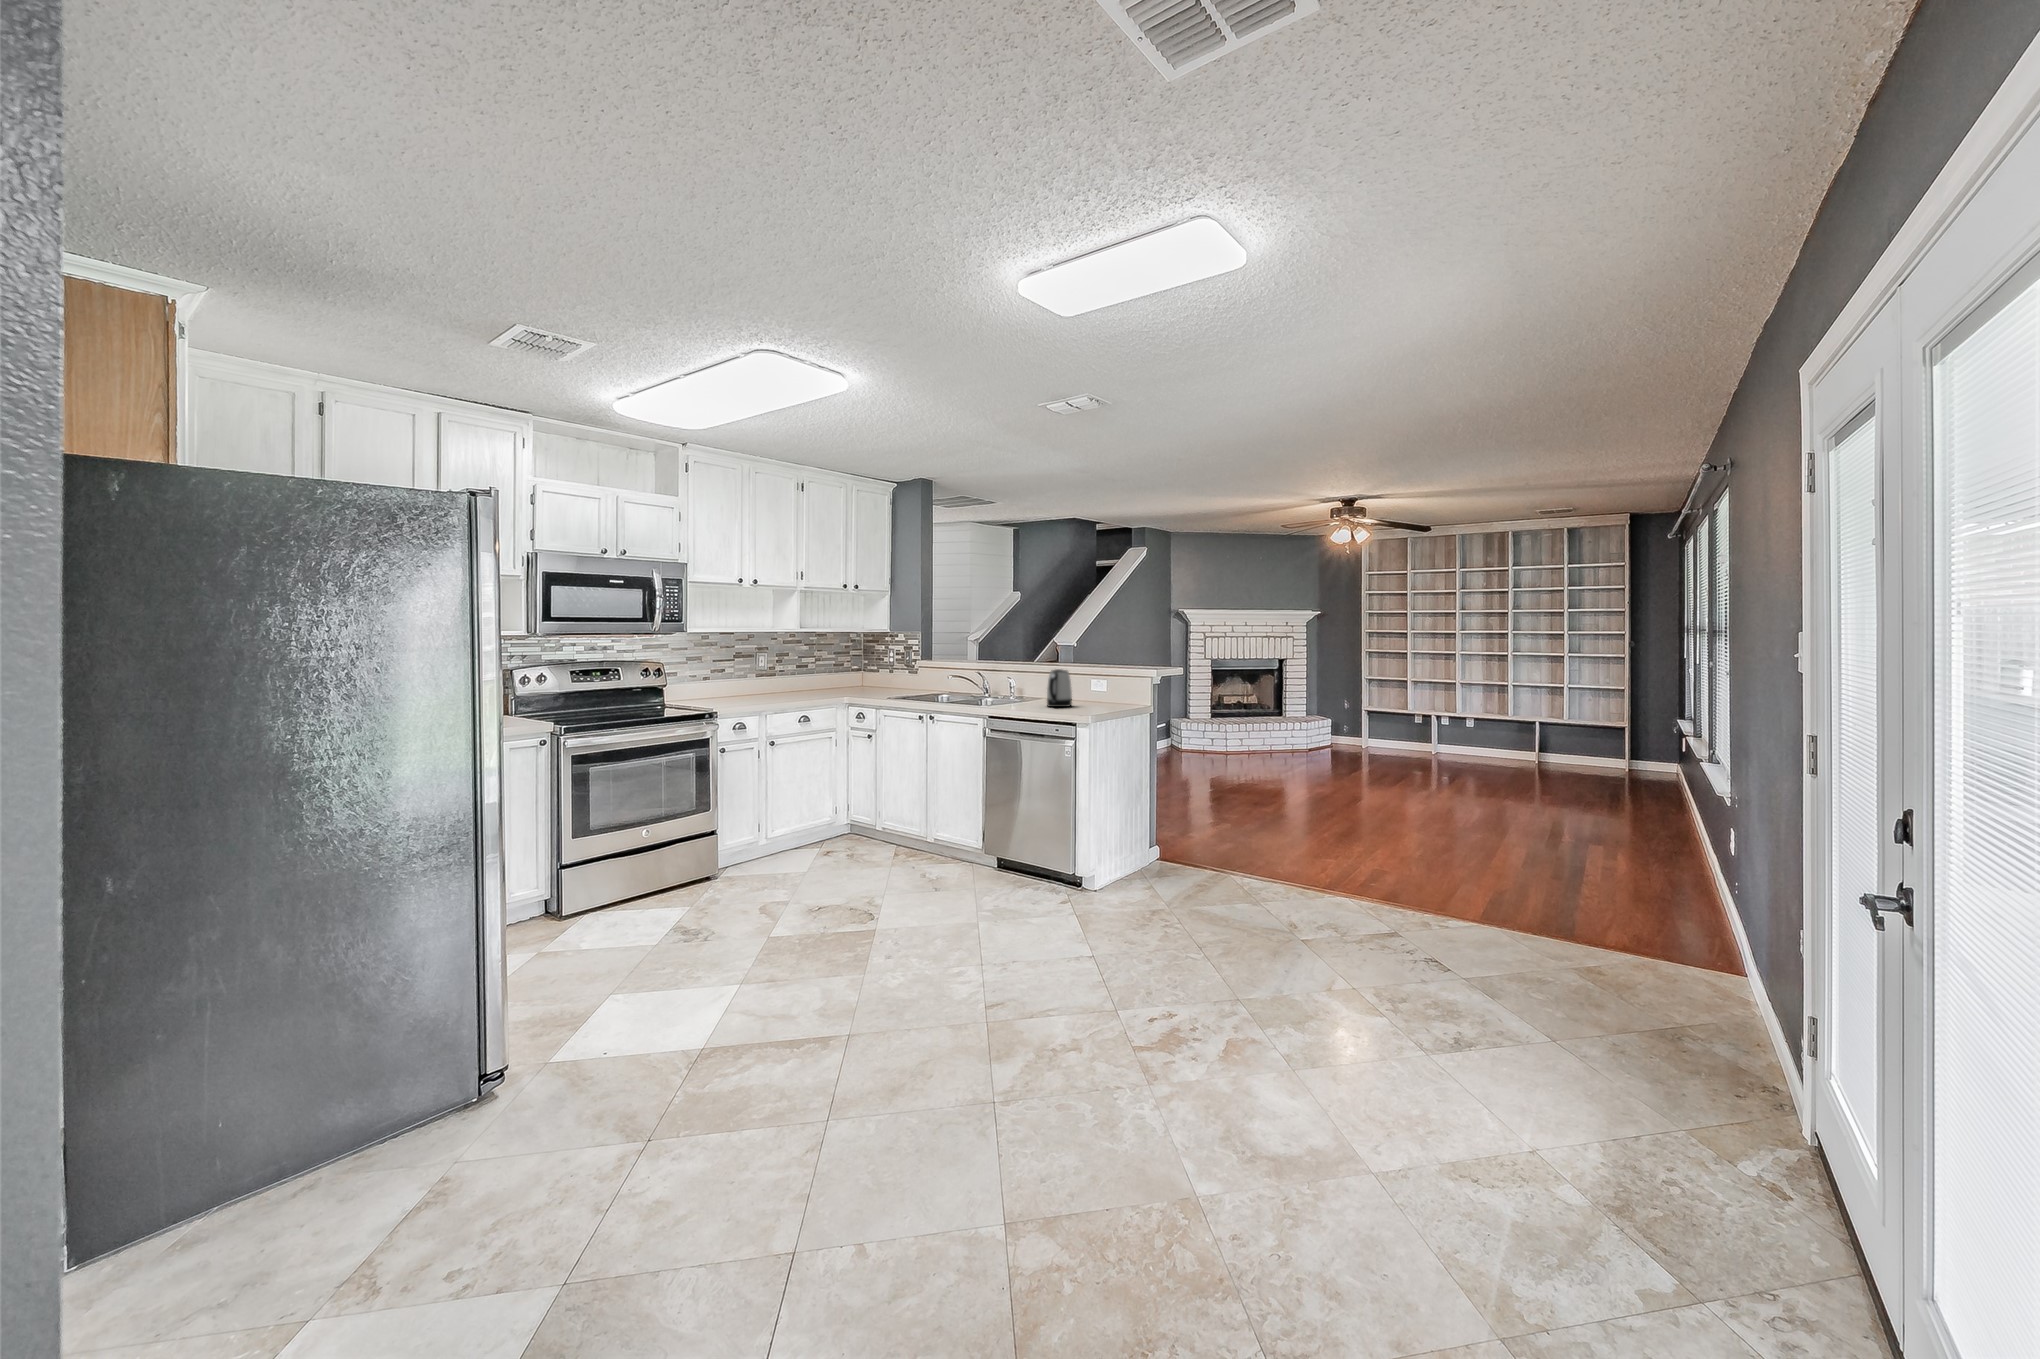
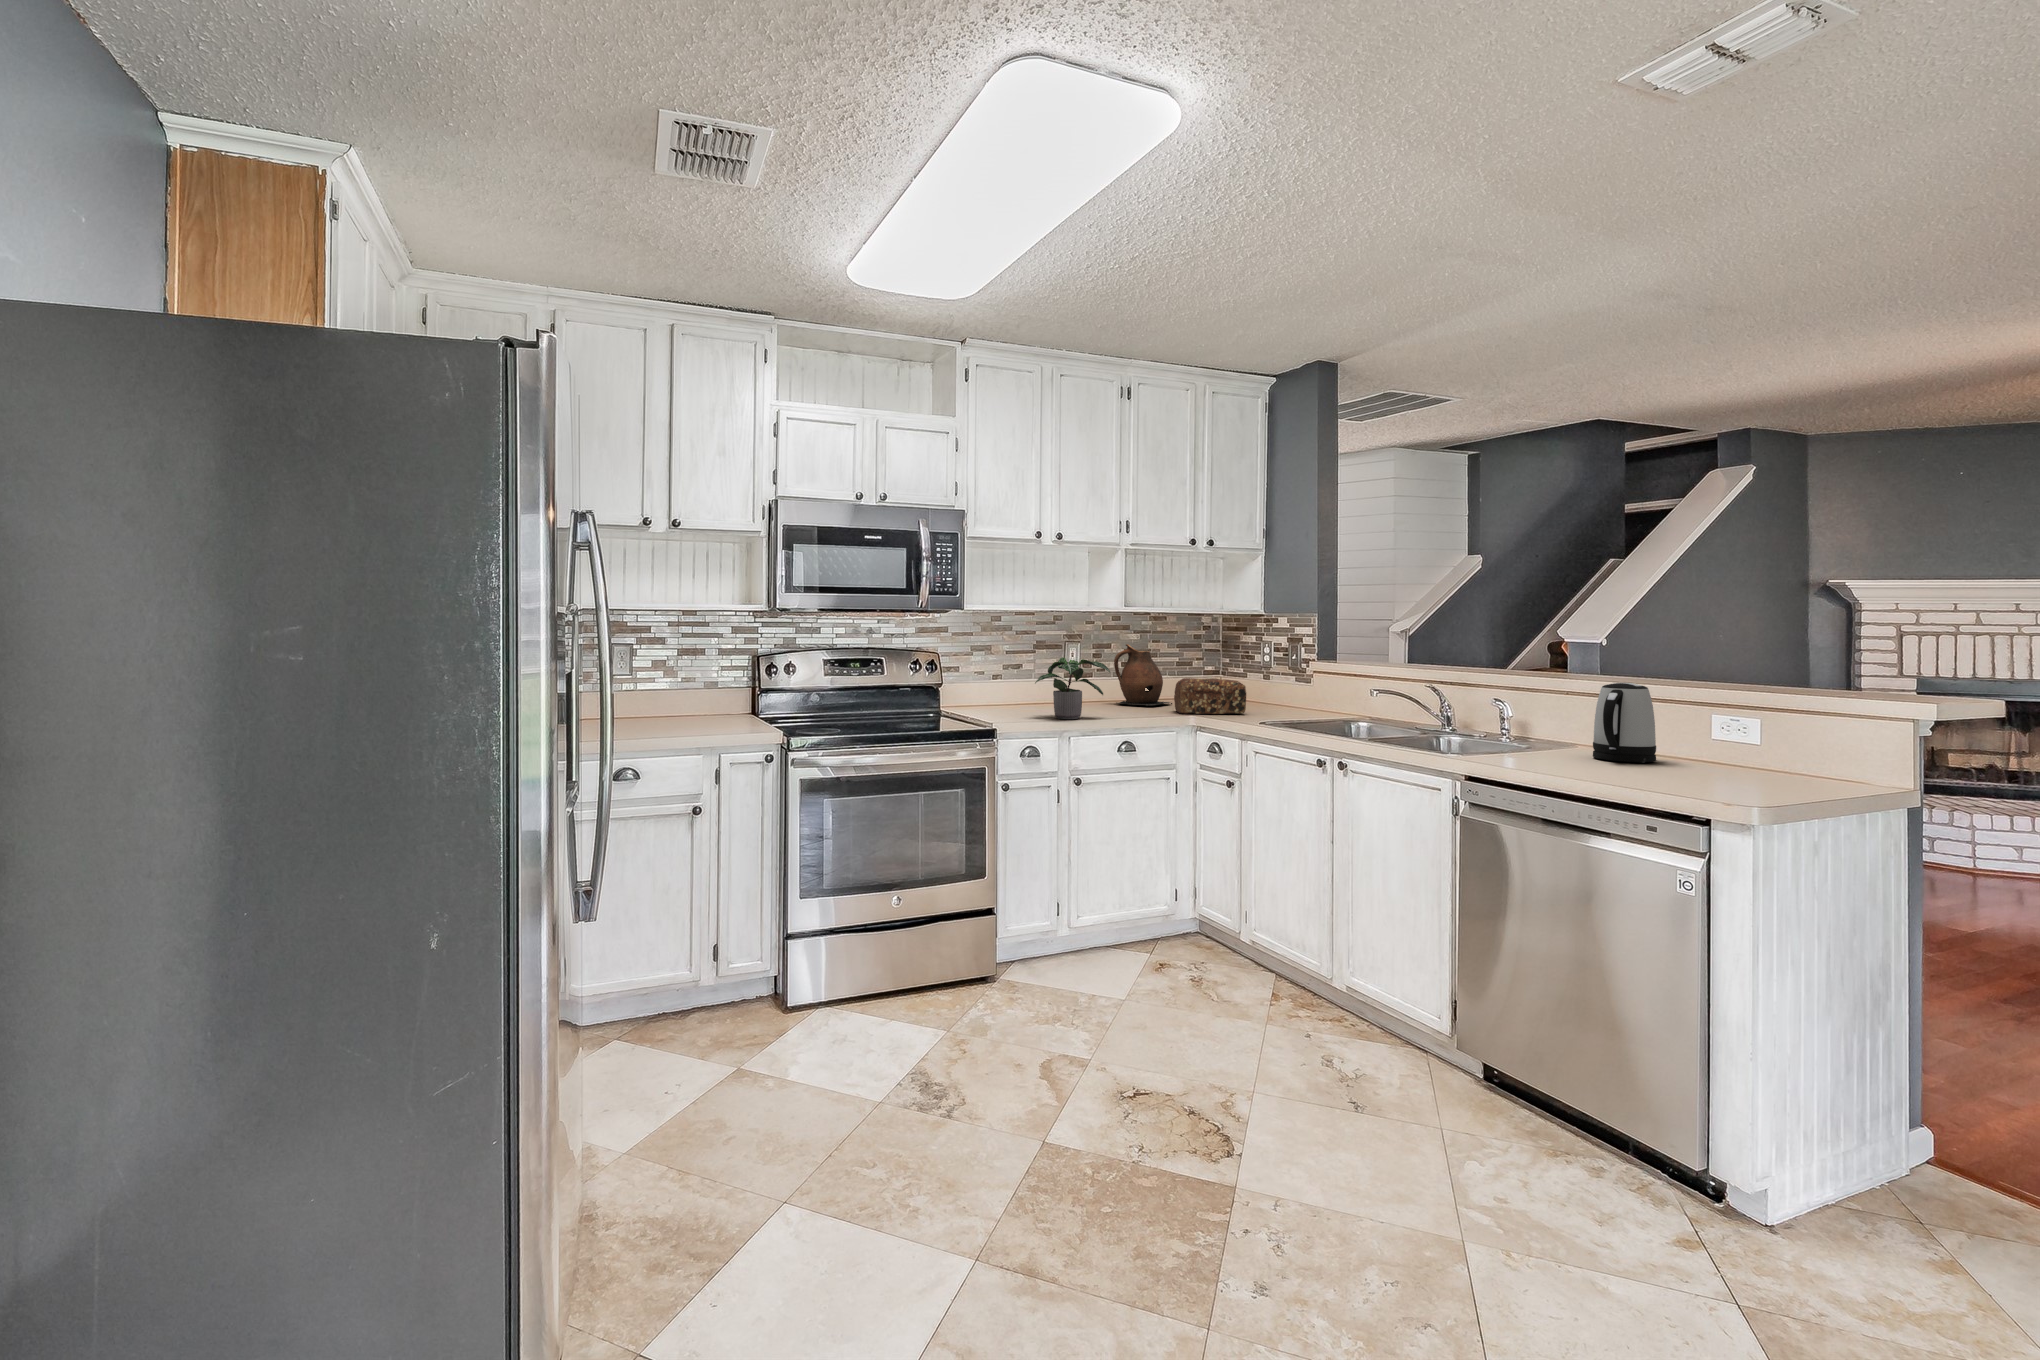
ceramic pitcher: none [792,653,832,693] -> present [1114,644,1172,706]
potted plant: none [740,663,792,703] -> present [1035,657,1110,719]
bread loaf: none [834,673,879,696] -> present [1174,678,1246,714]

